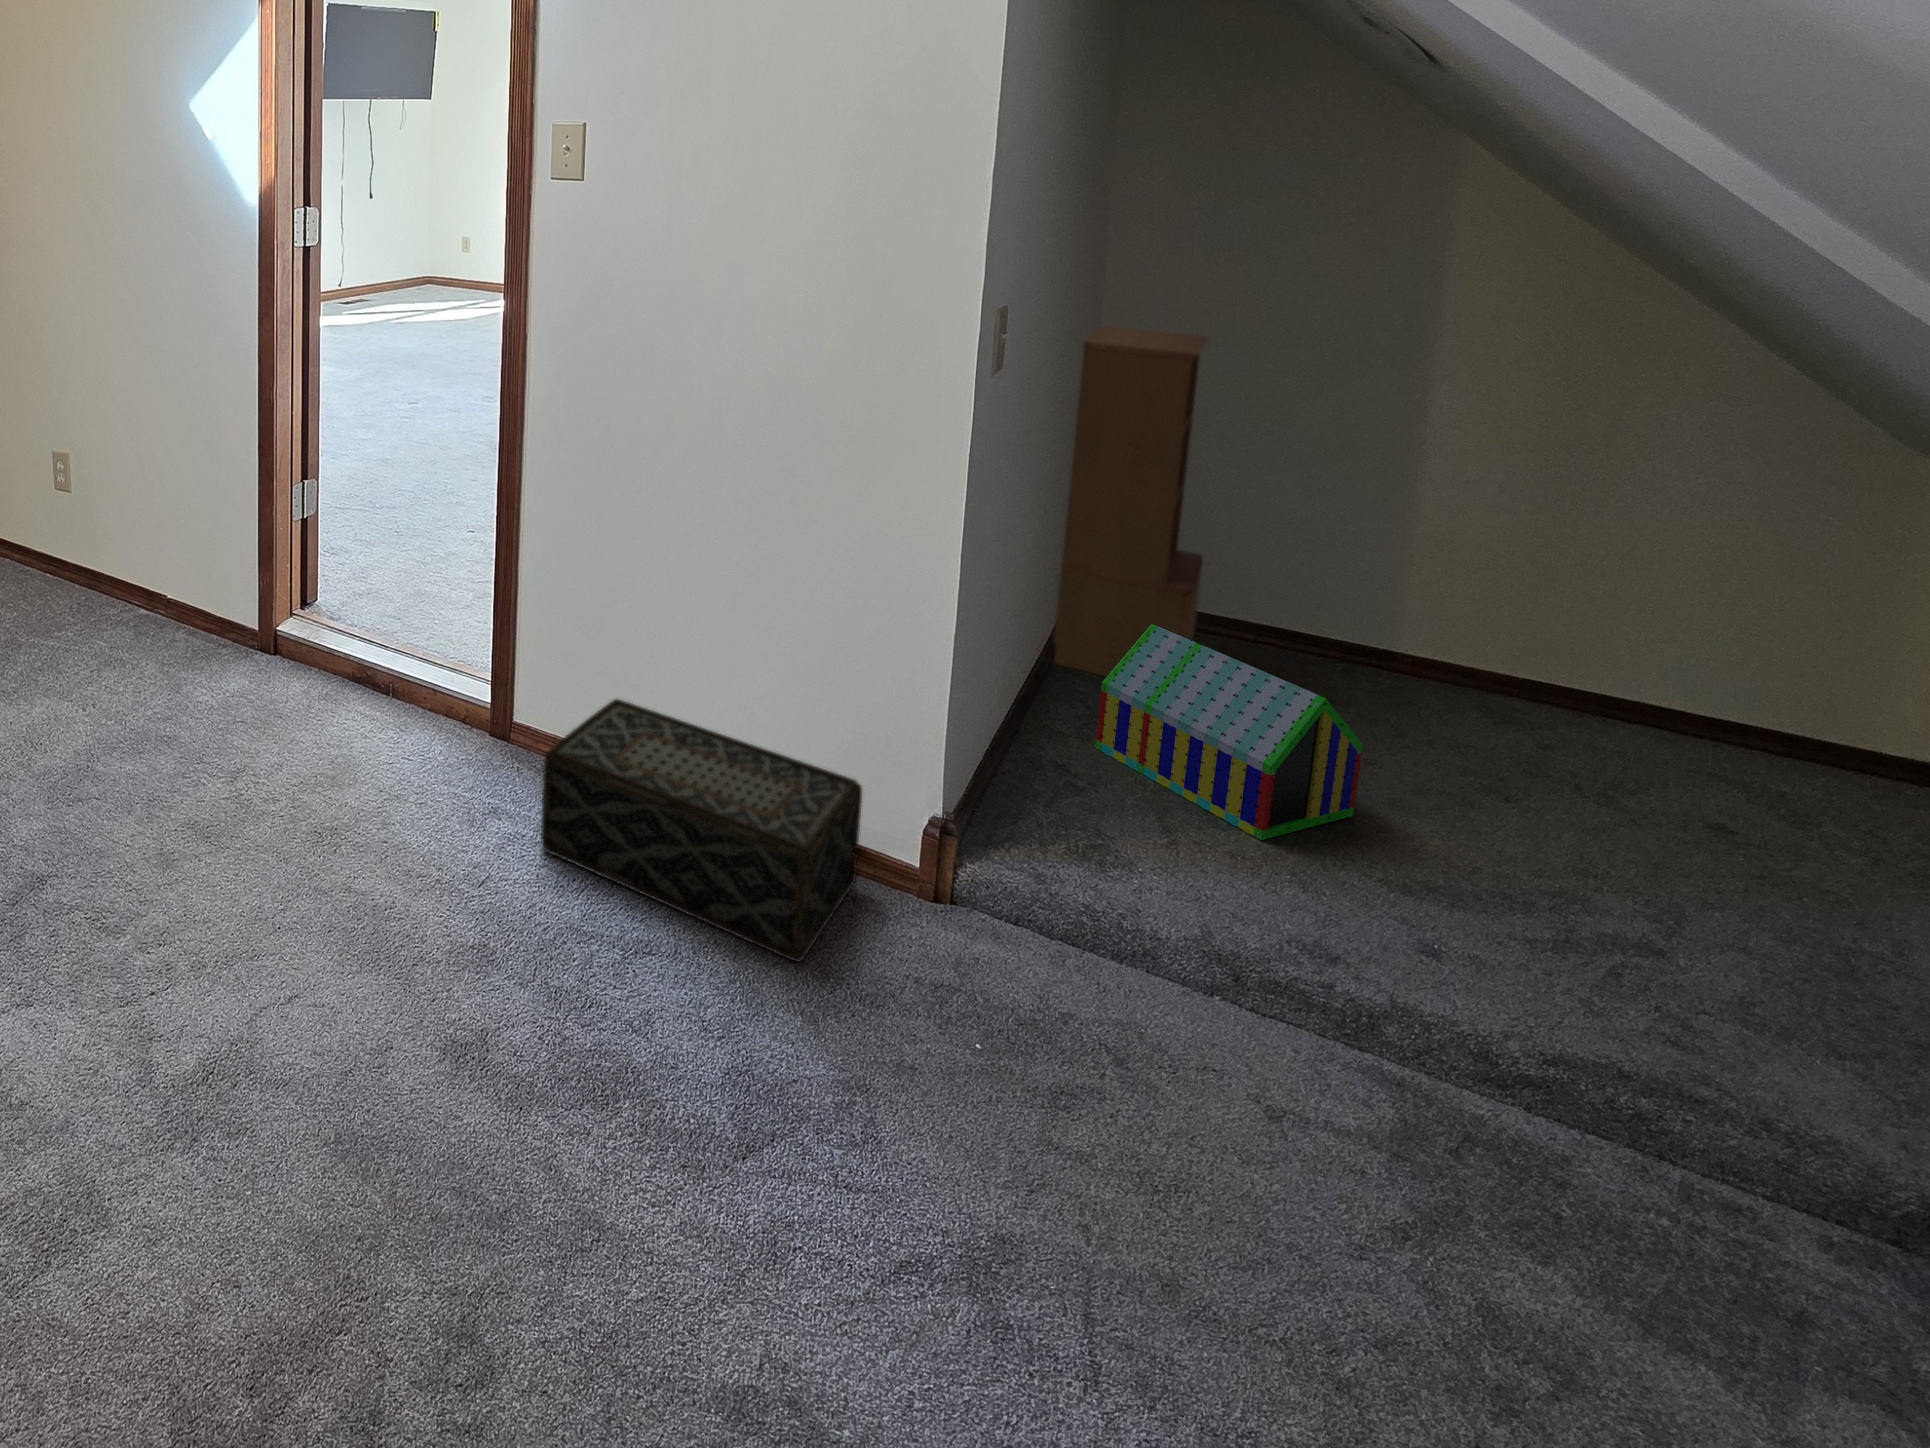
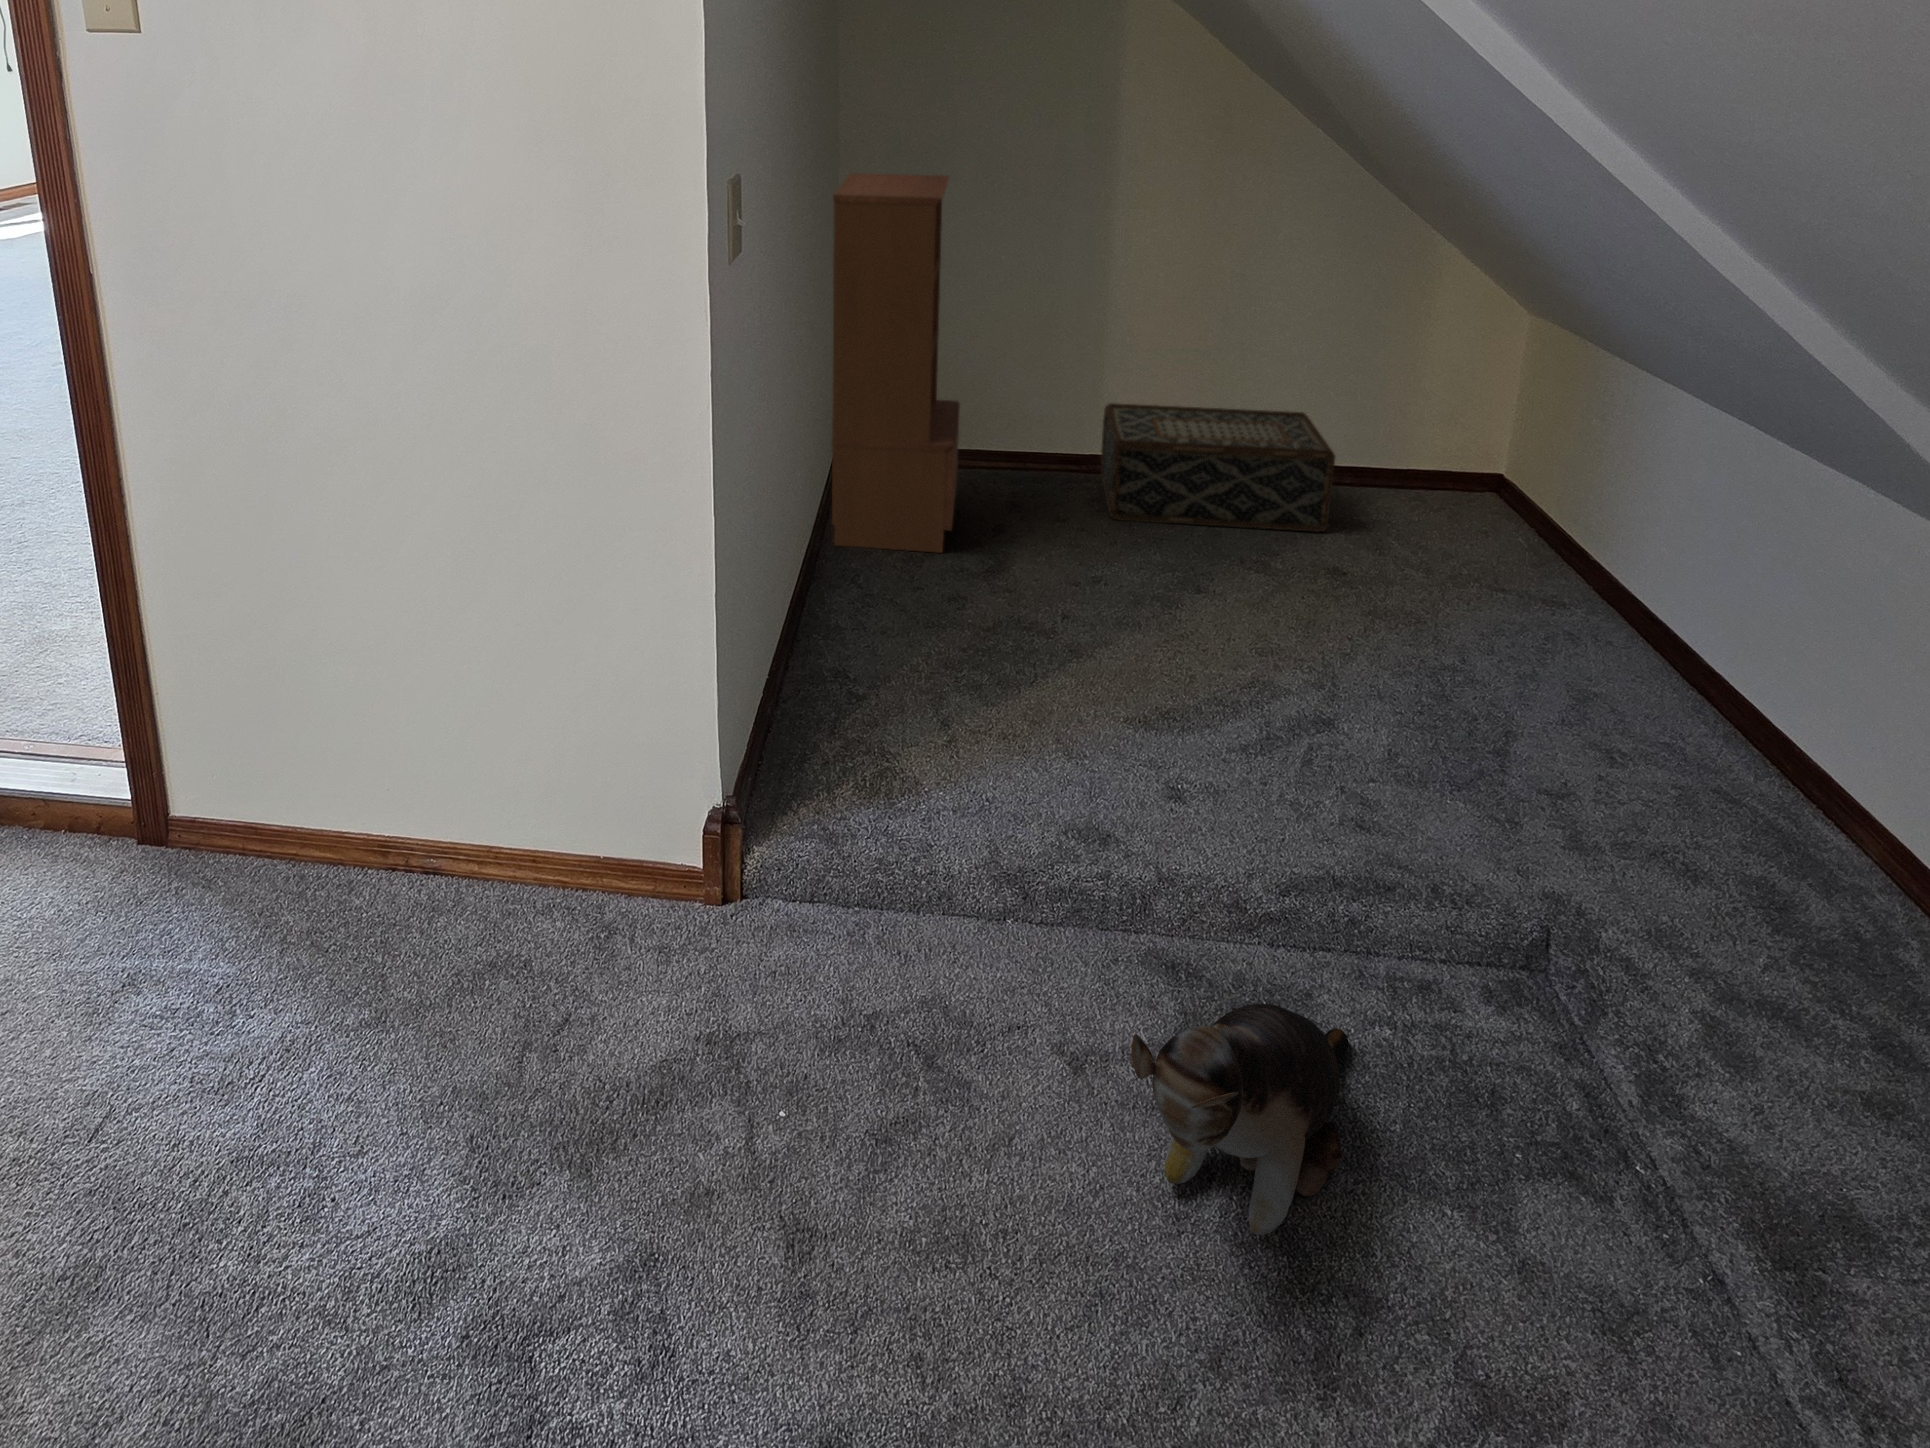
toy house: present [1095,624,1363,840] -> none [878,496,1109,709]
woven basket: present [541,699,862,962] -> present [1101,403,1335,532]
plush toy: none [1324,1059,1604,1301] -> present [1131,1004,1349,1235]

